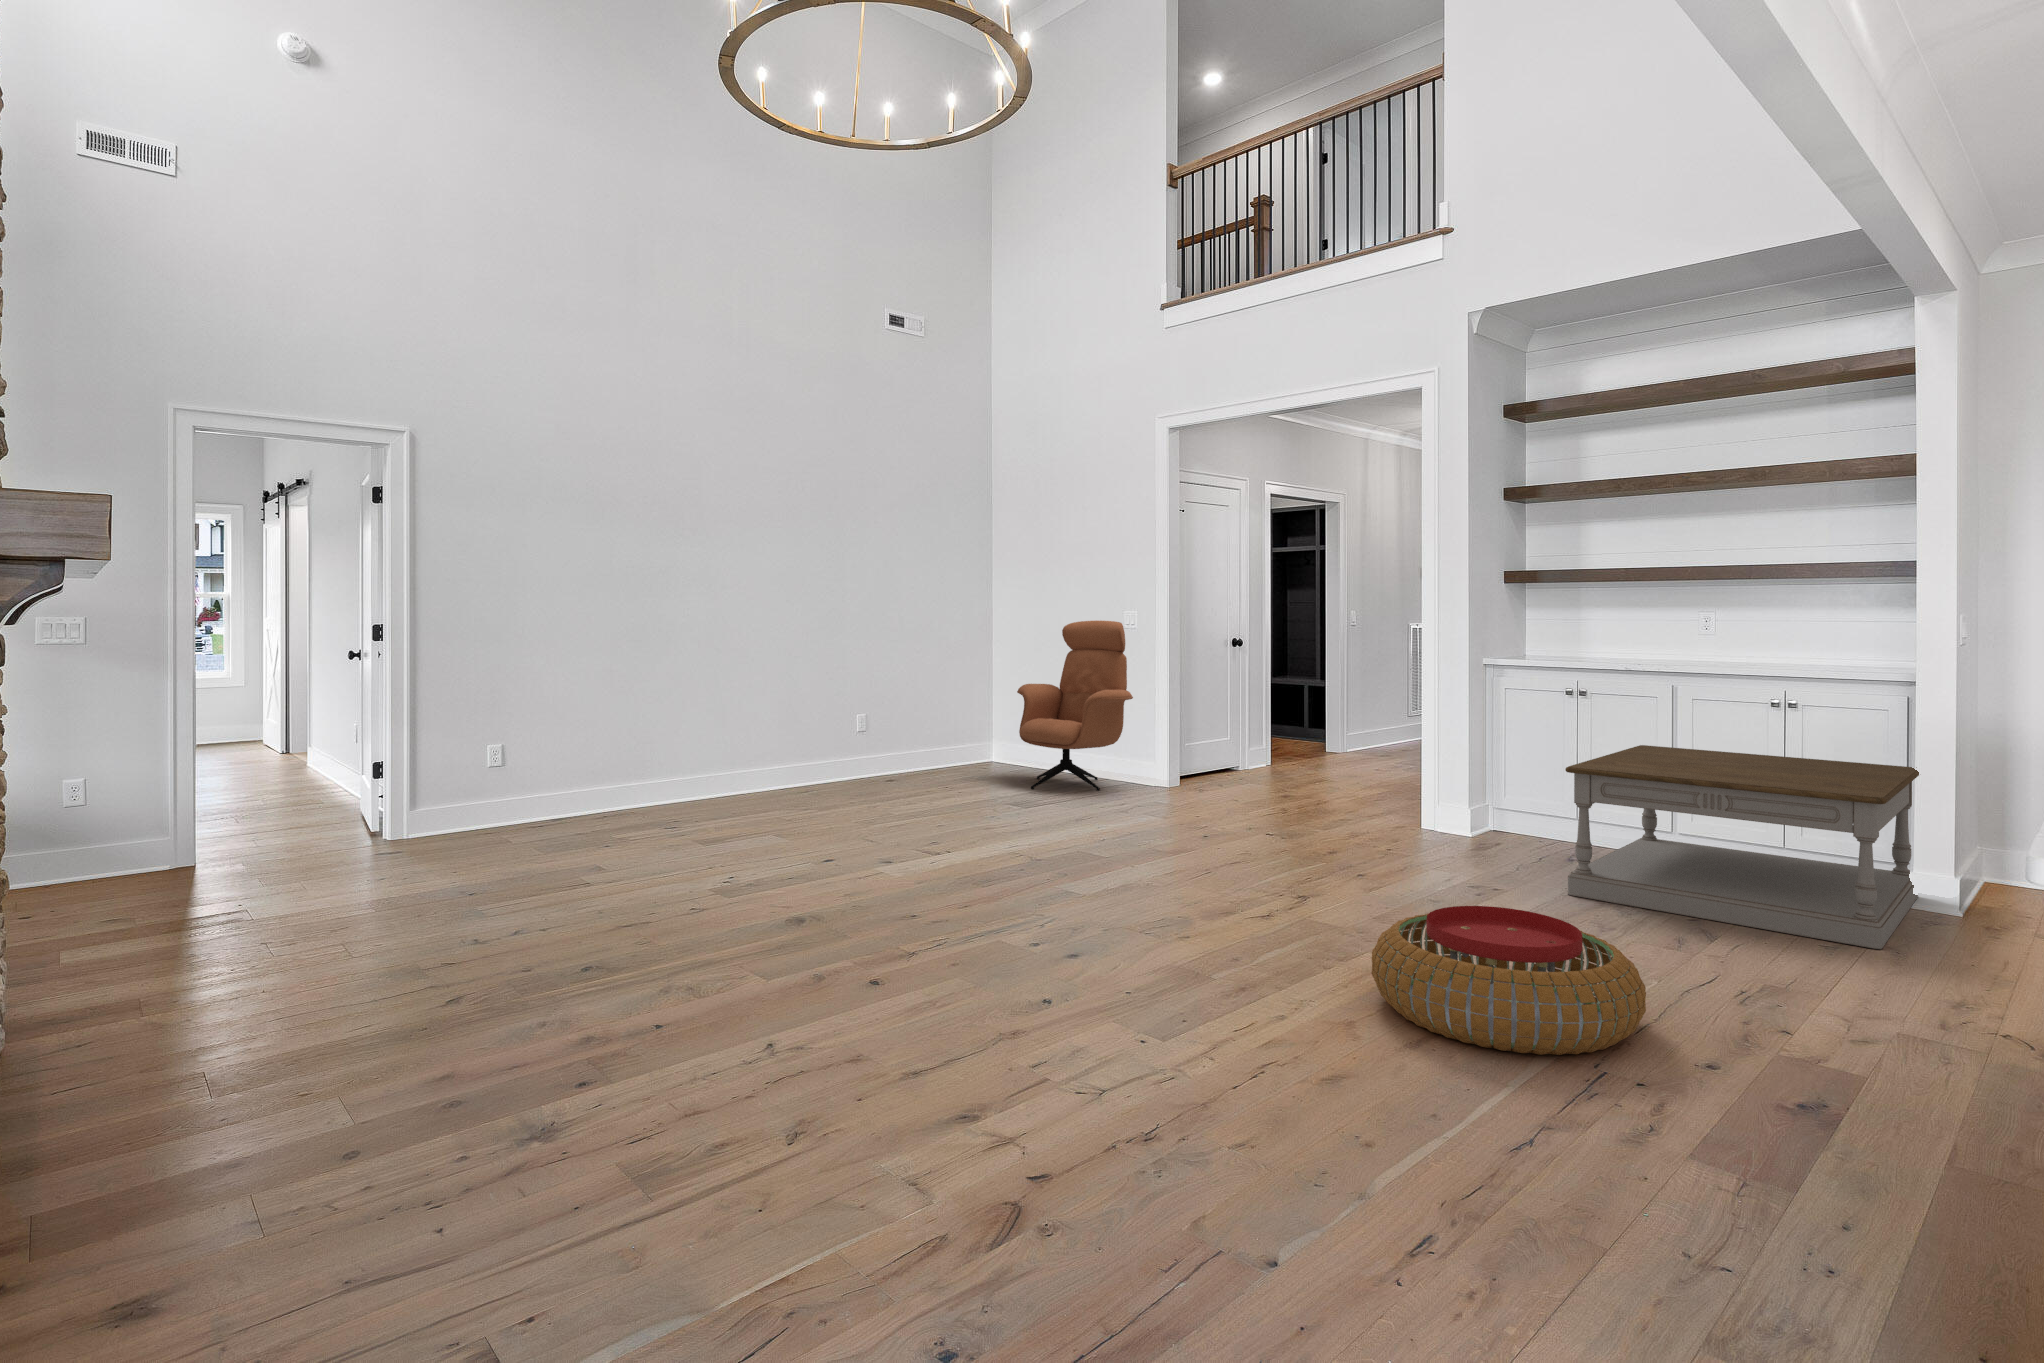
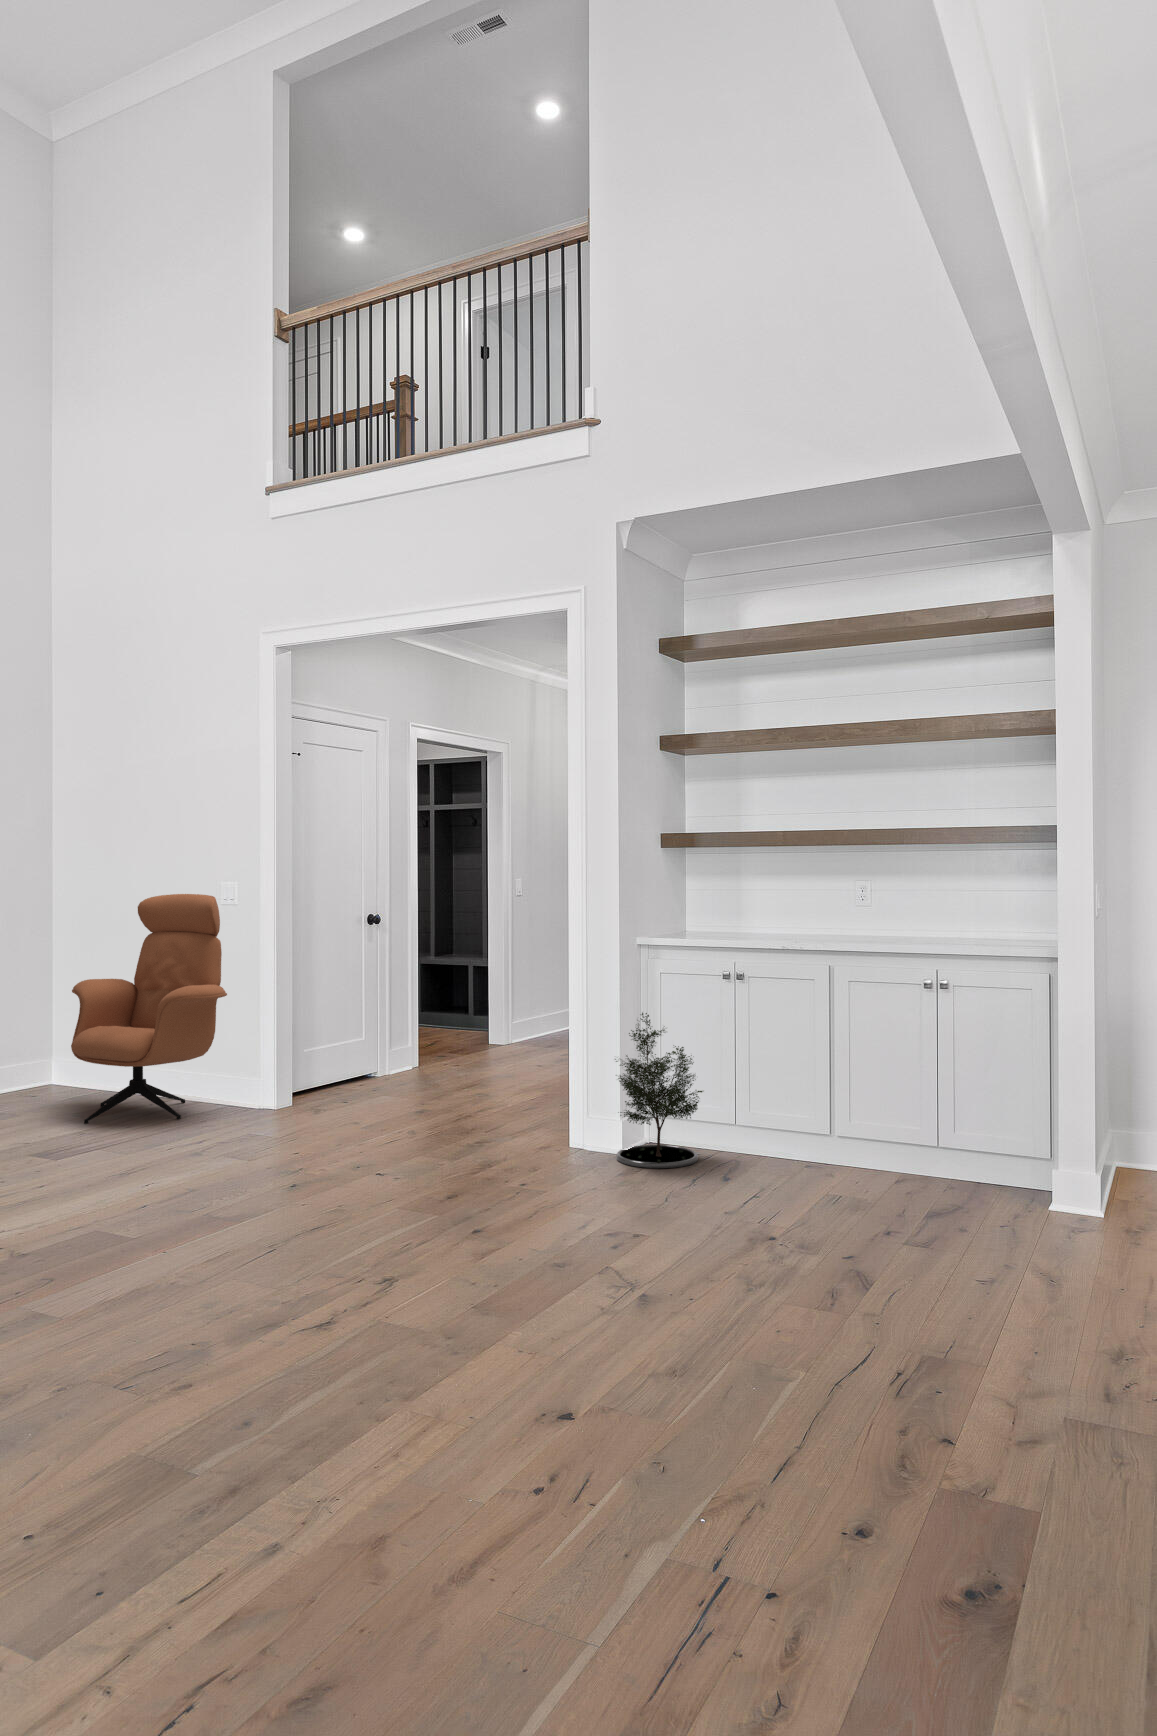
potted tree: none [1463,719,1548,850] -> present [615,1013,703,1168]
coffee table: present [1565,745,1919,949] -> none [714,1036,1066,1273]
pouf: present [1371,906,1646,1055] -> none [437,1293,781,1522]

